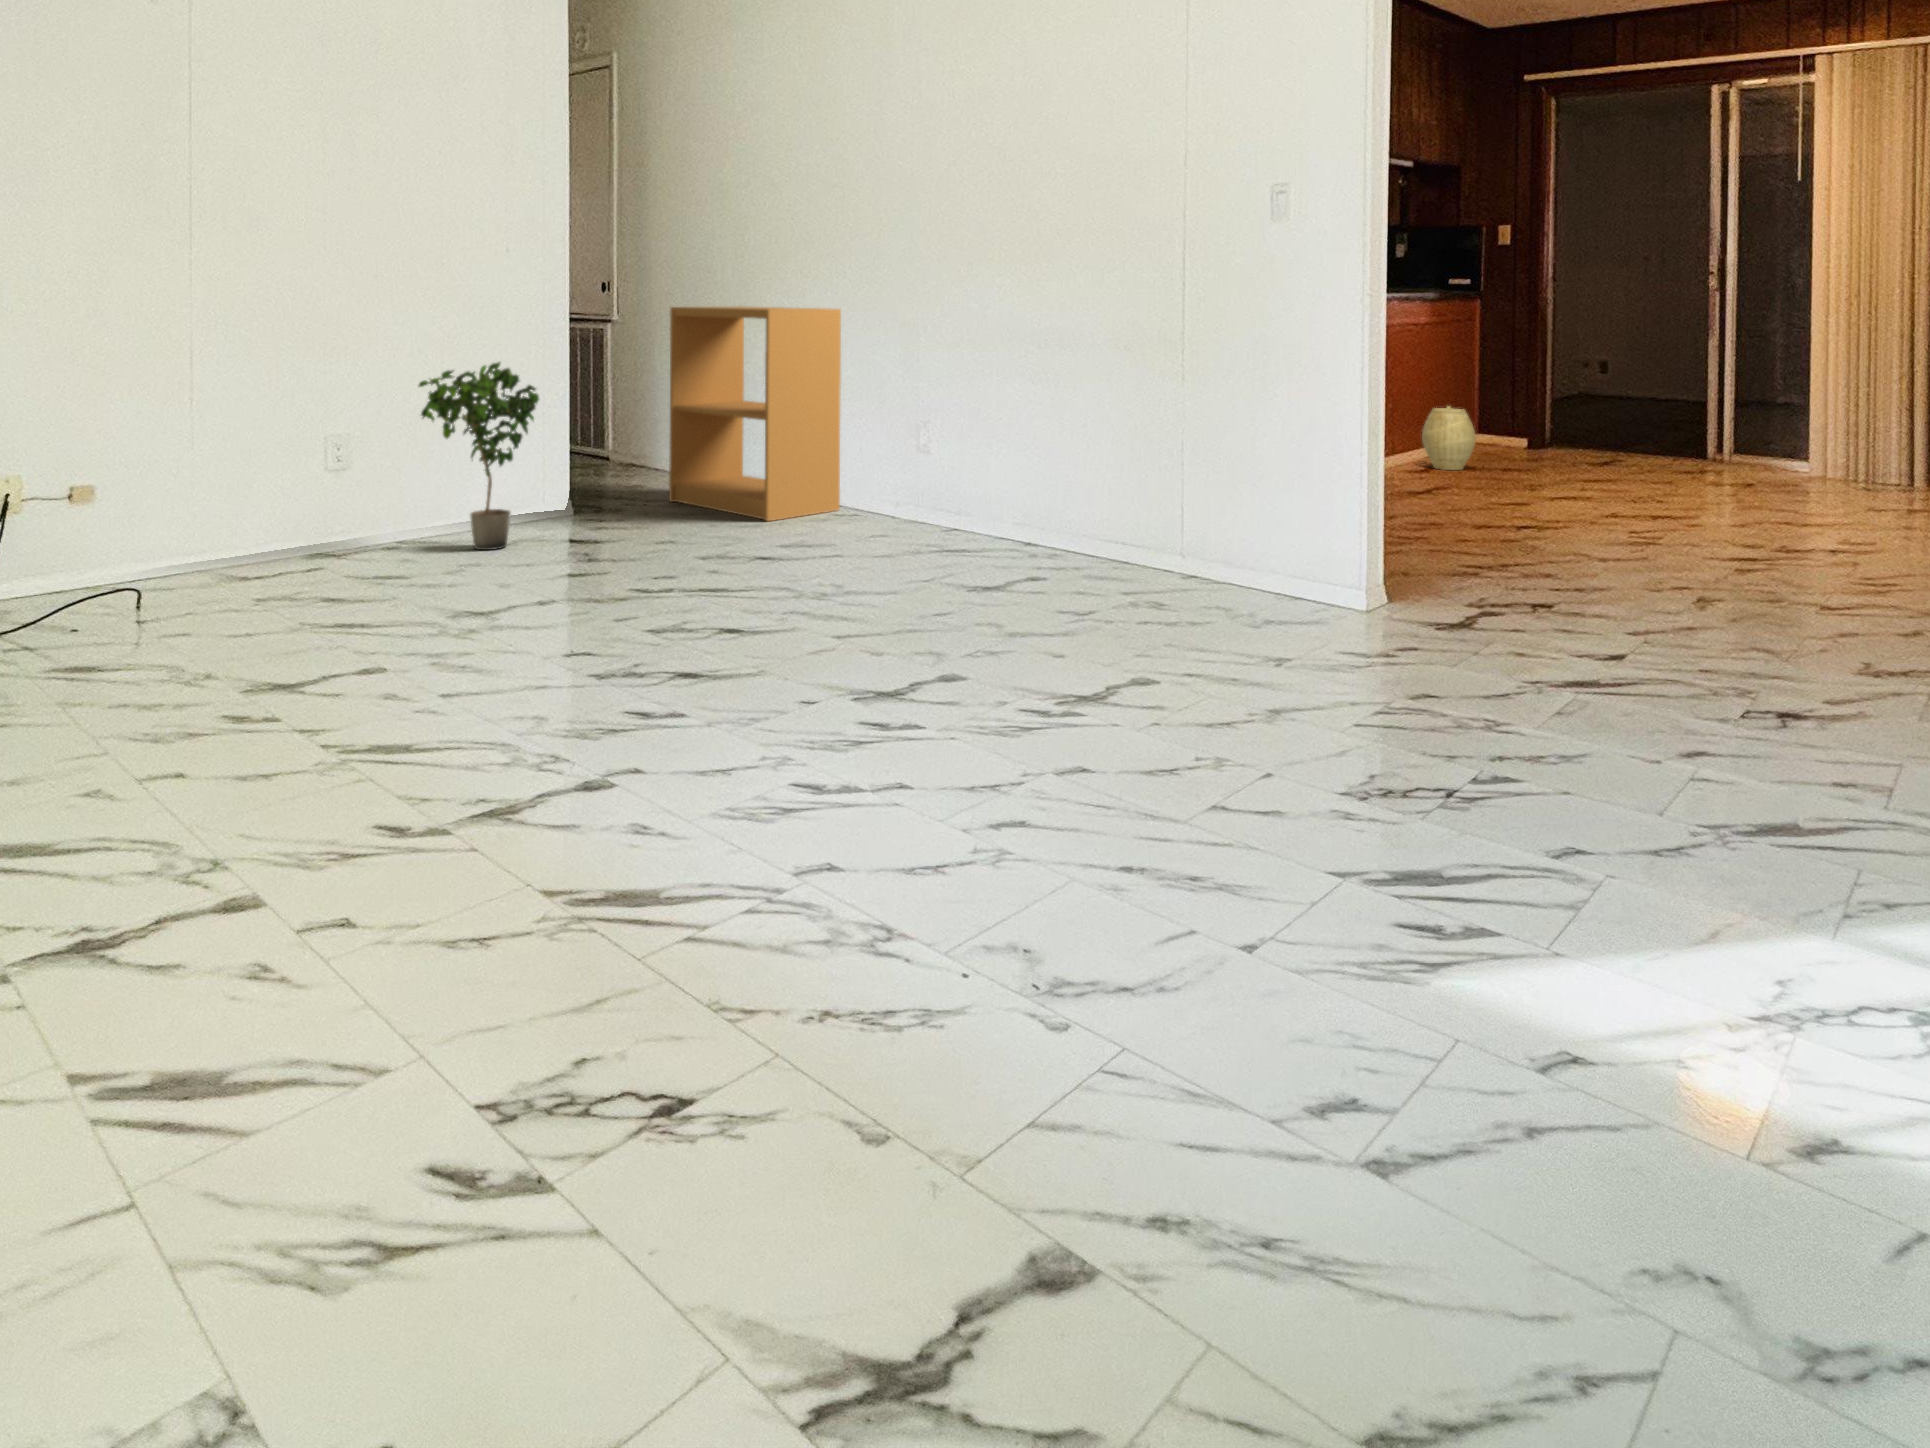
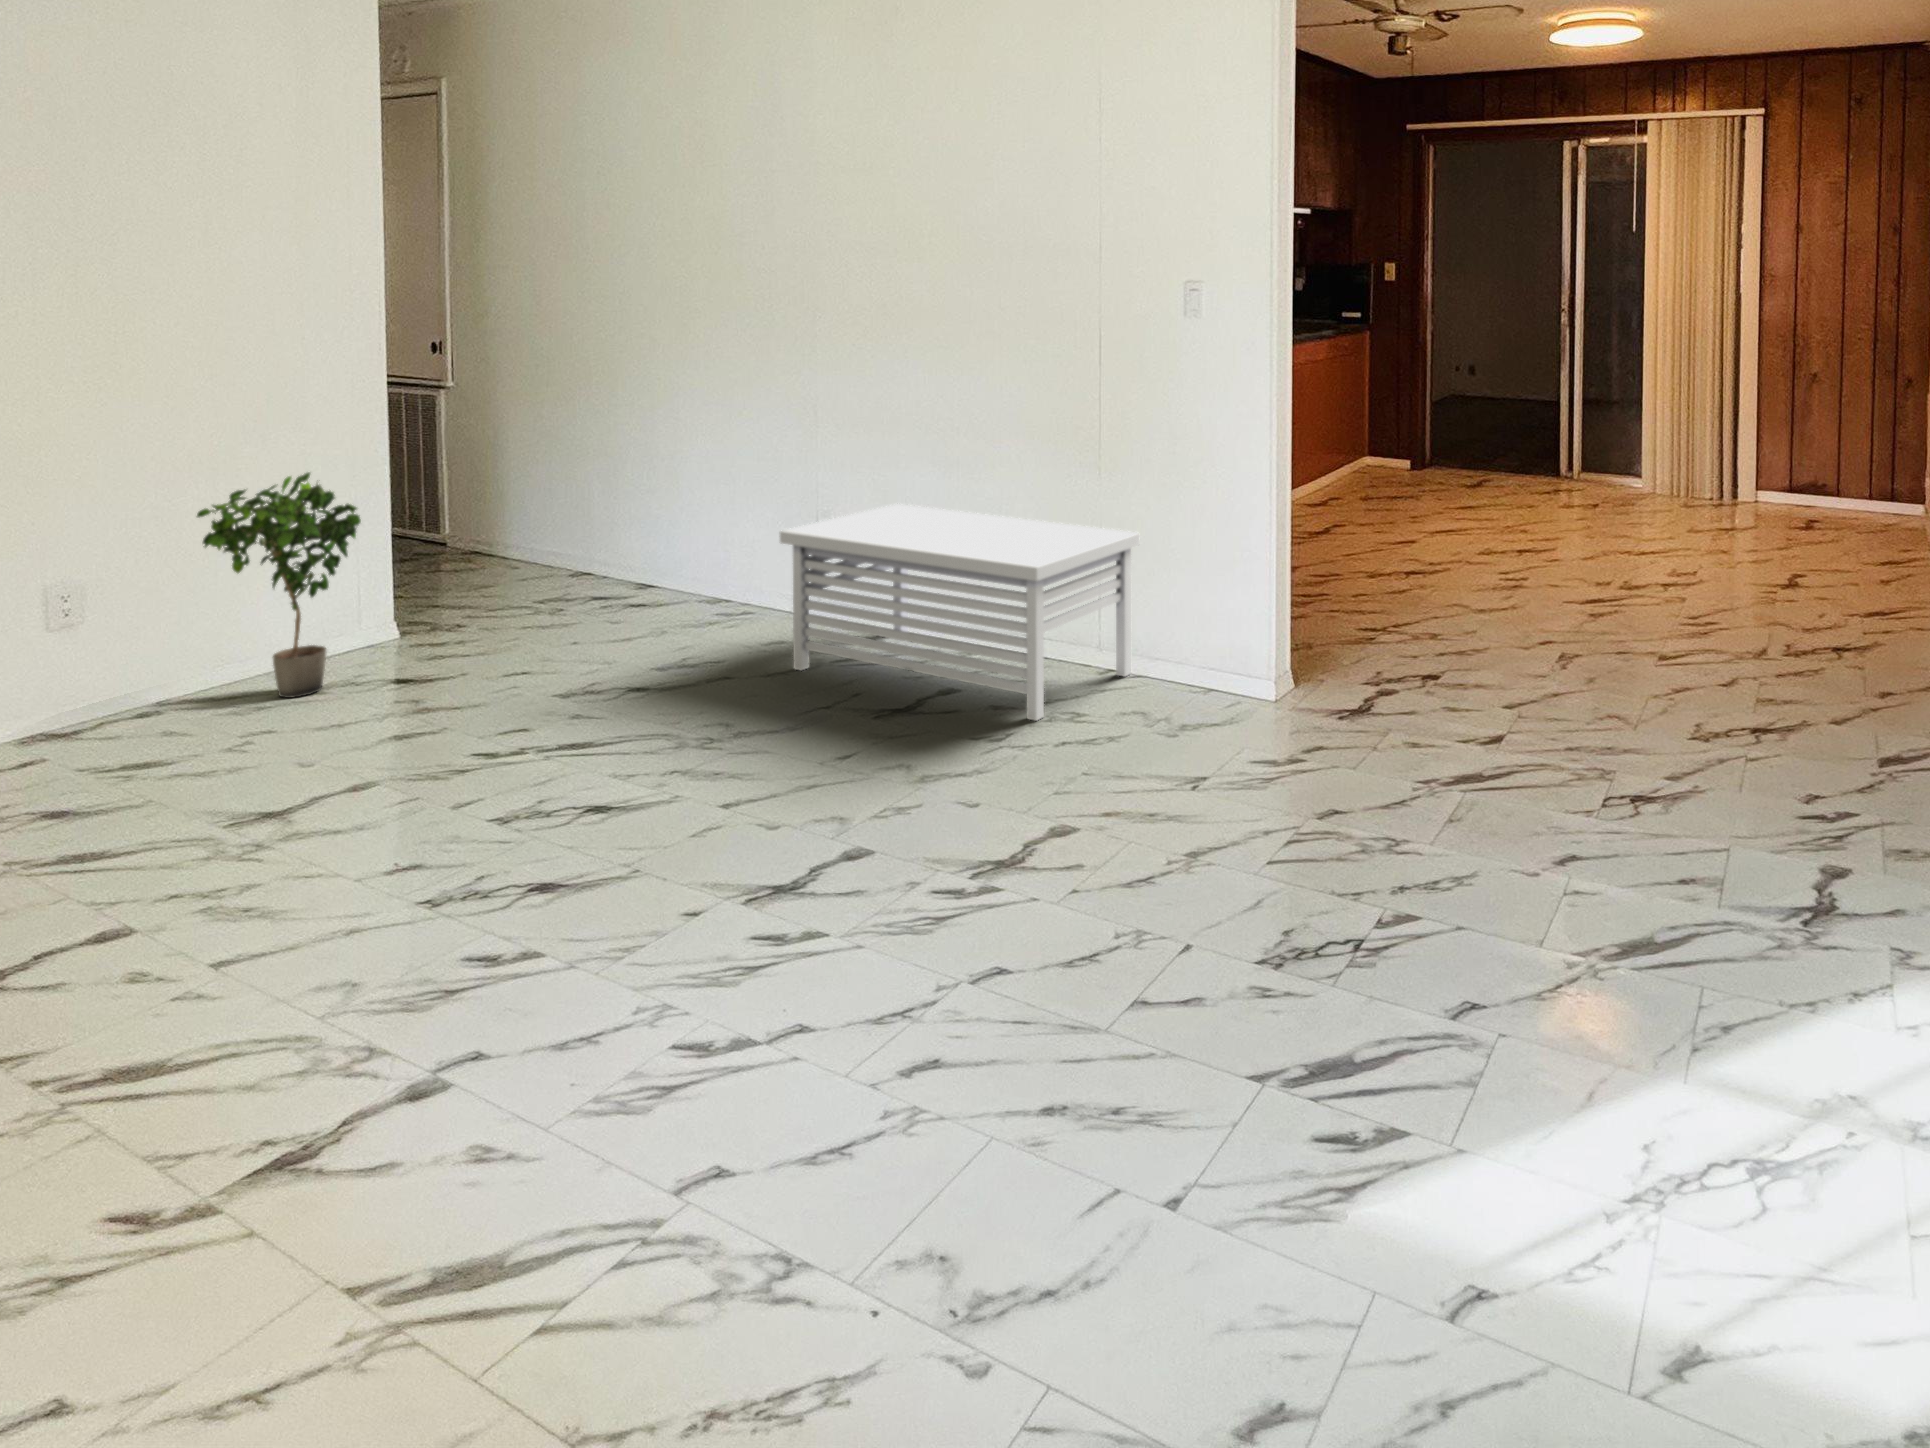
bookshelf: present [669,306,841,521] -> none [529,377,732,623]
woven basket: present [1422,406,1476,470] -> none [1317,440,1365,501]
storage bench: none [884,418,1227,609] -> present [780,504,1139,720]

